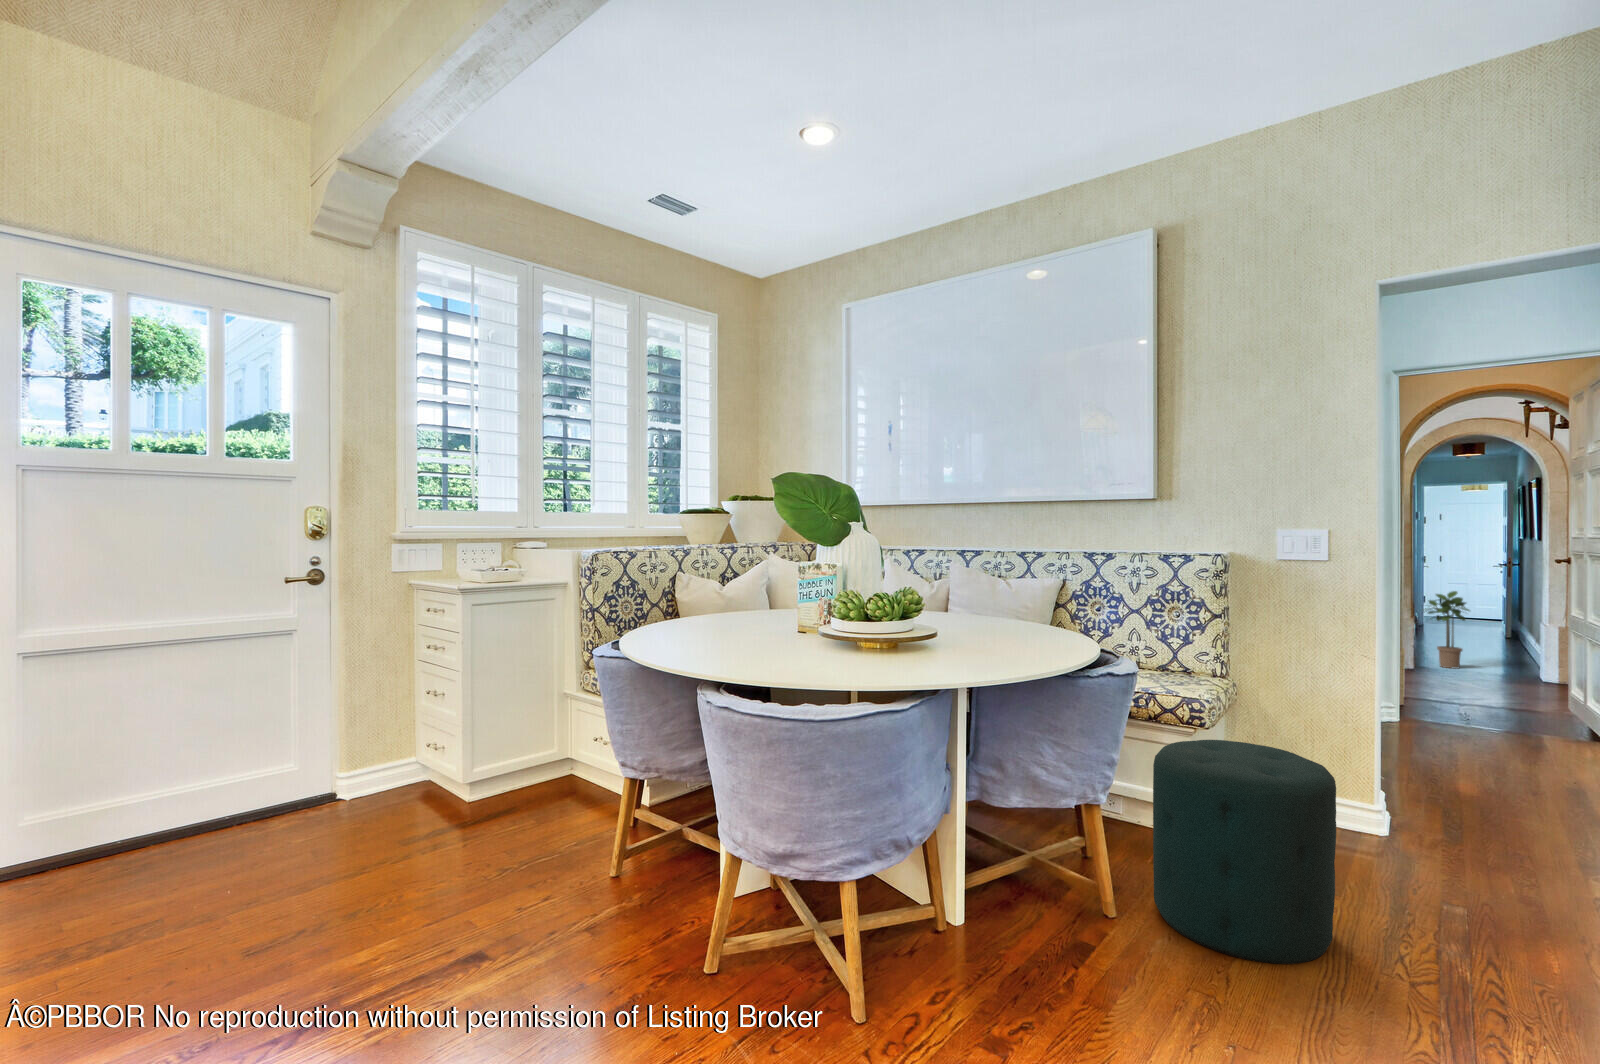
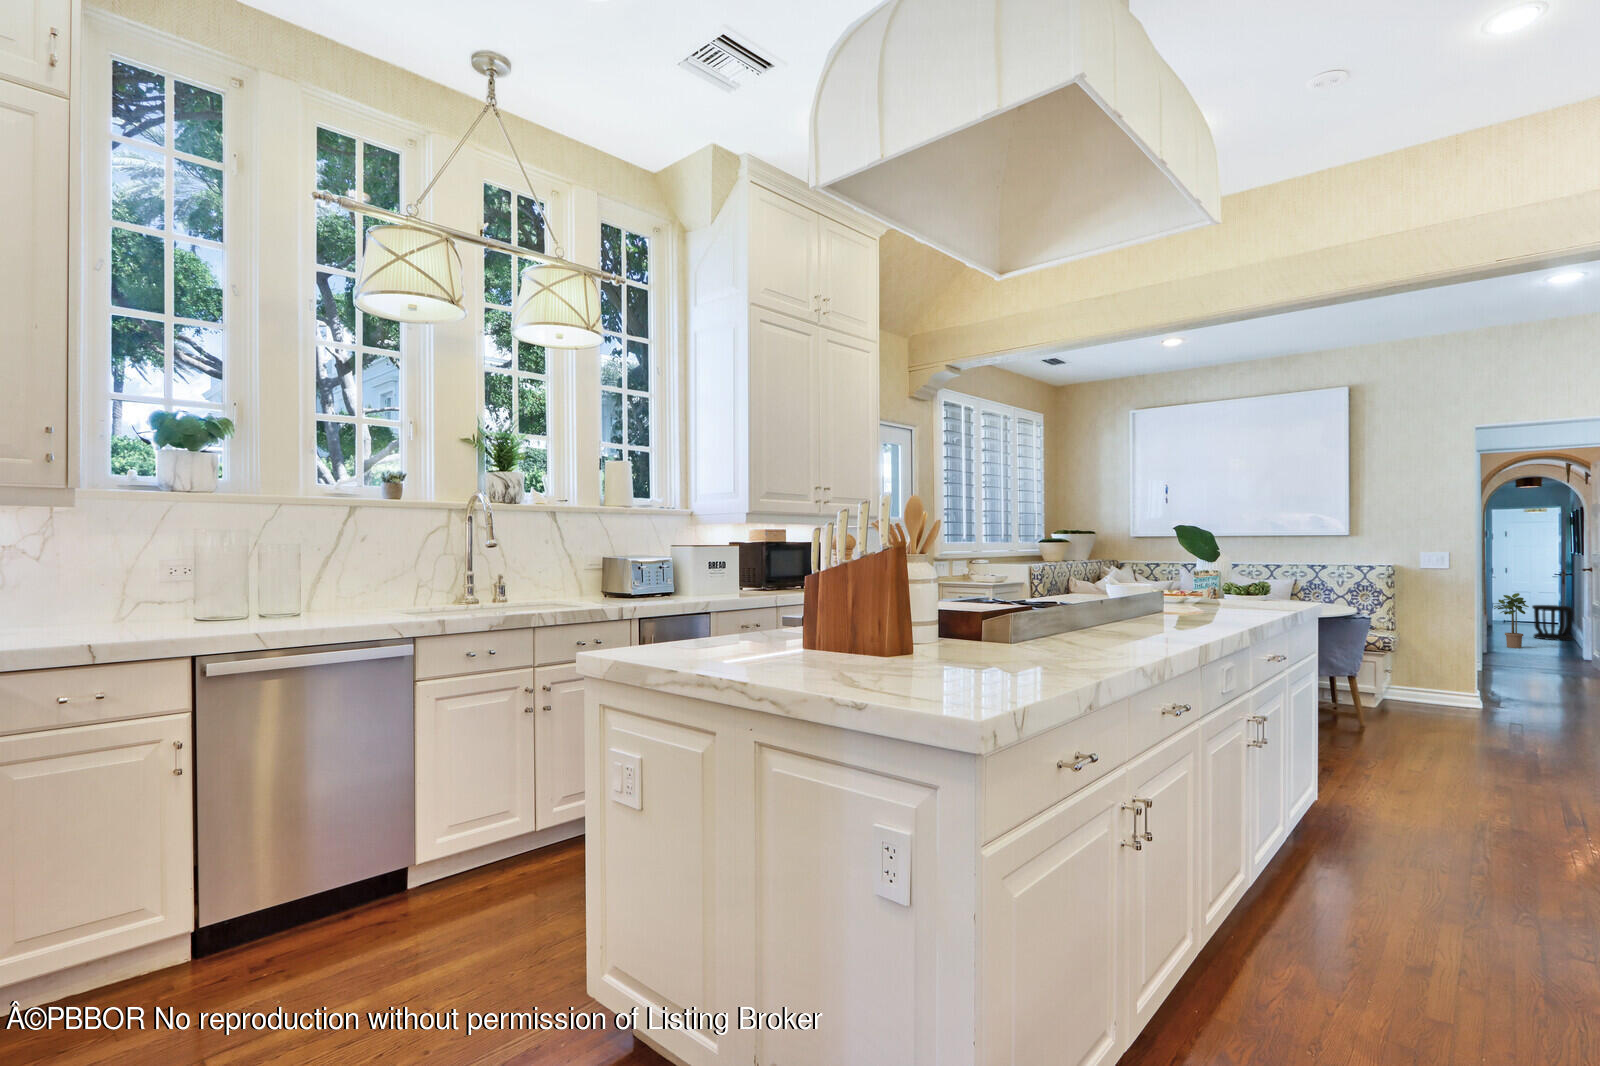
wastebasket: none [1473,605,1528,653] -> present [1532,605,1573,641]
ottoman: present [1153,740,1336,964] -> none [1380,651,1466,734]

